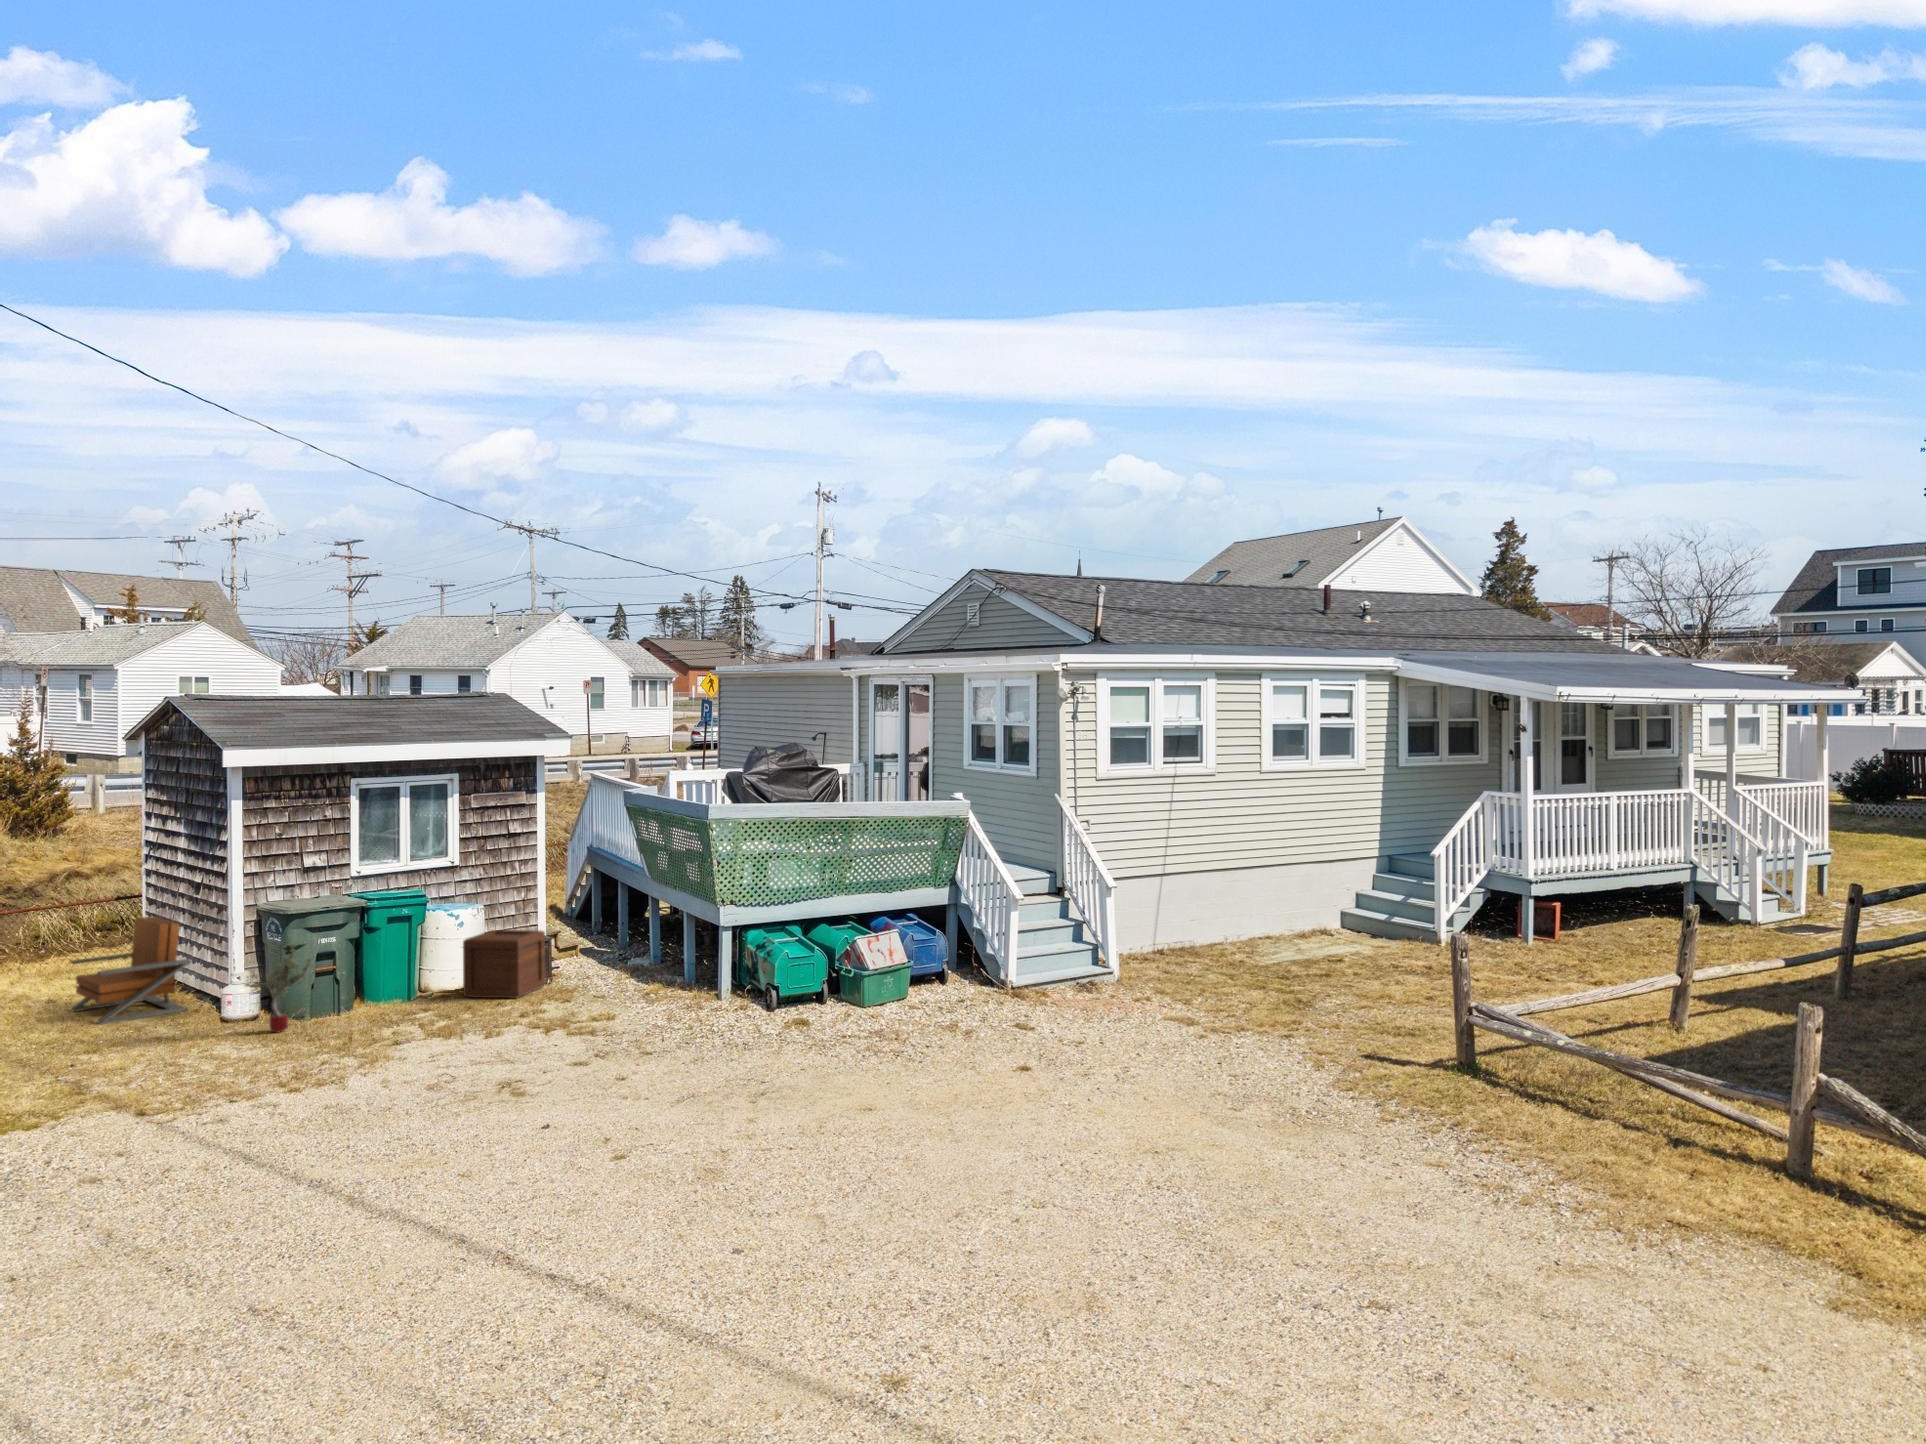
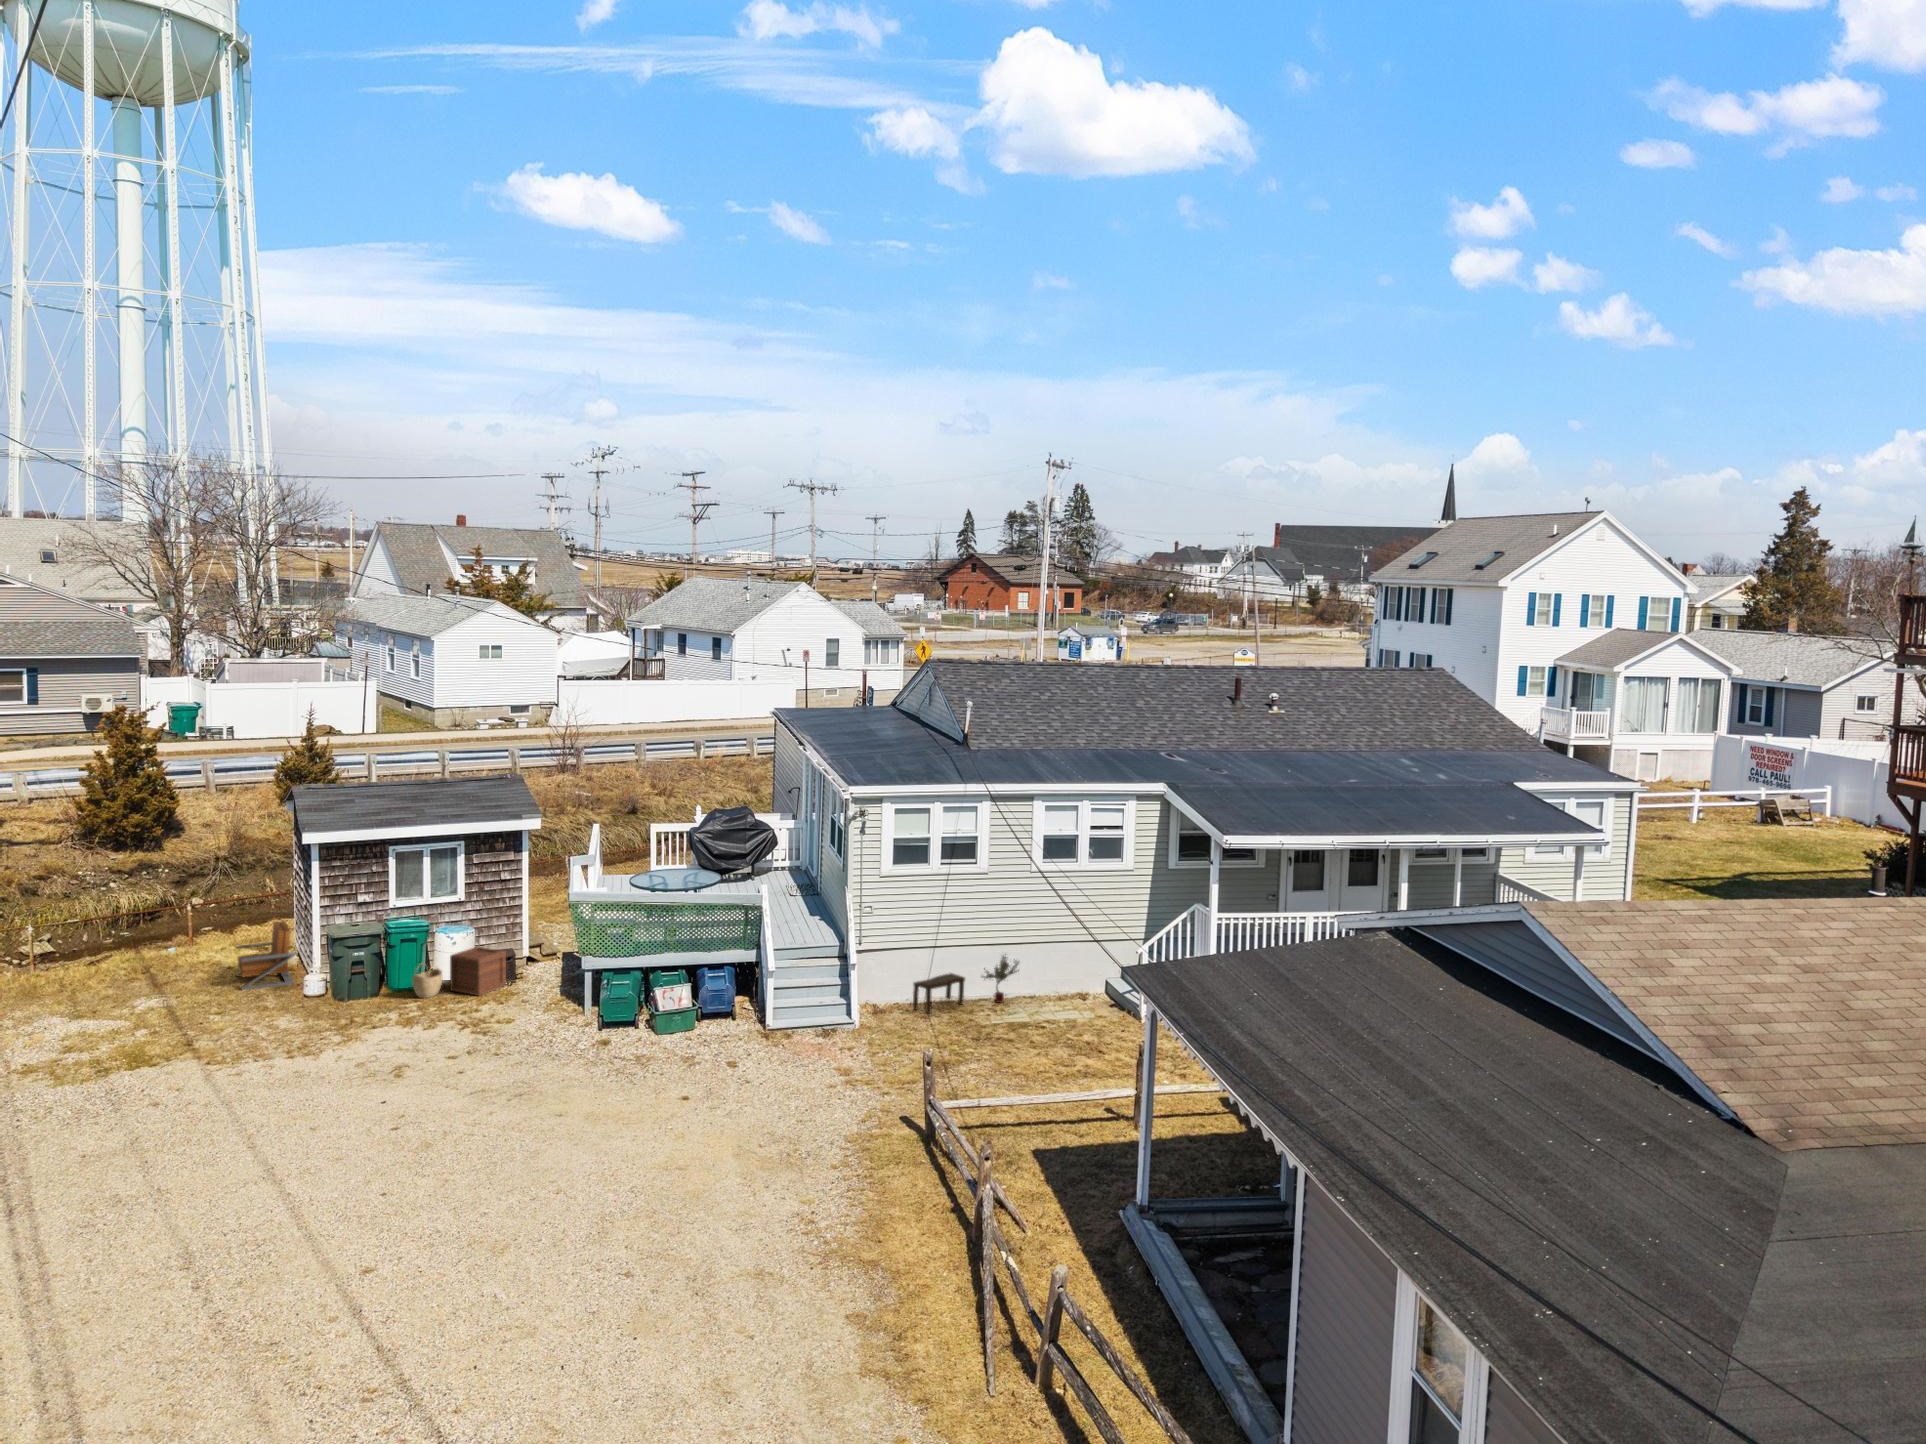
bench: none [1151,913,1208,964] -> present [913,973,965,1014]
potted tree: present [245,945,312,1033] -> present [982,956,1019,1003]
woven basket: none [411,954,455,1008] -> present [412,964,442,998]

